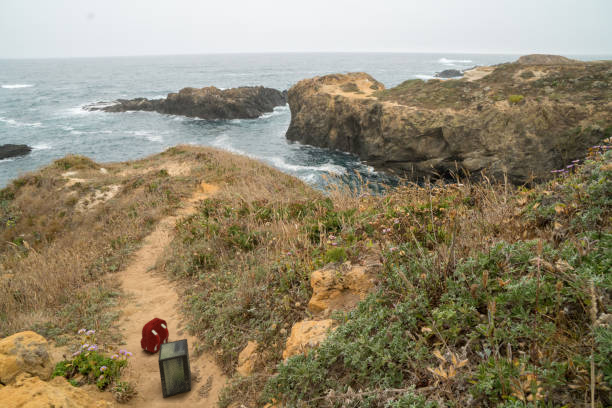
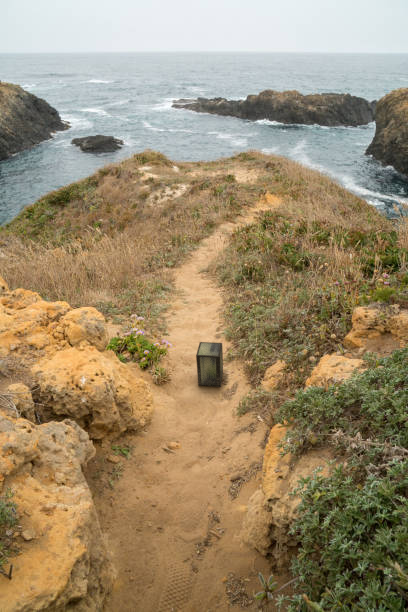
backpack: present [140,318,169,353] -> none [186,318,209,348]

